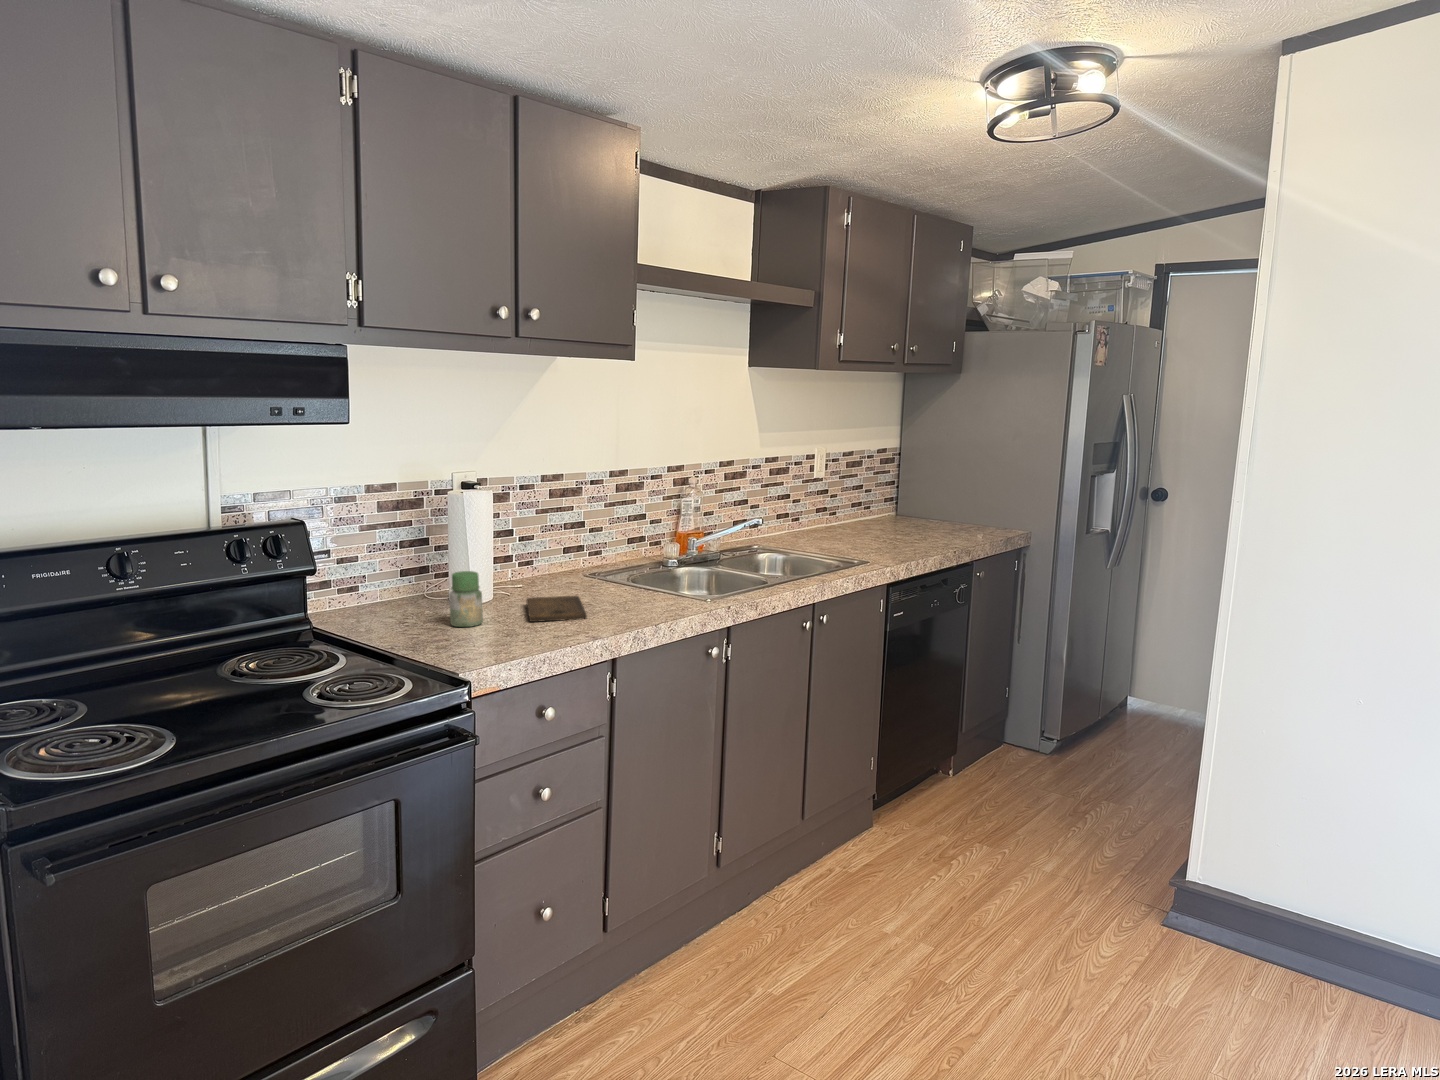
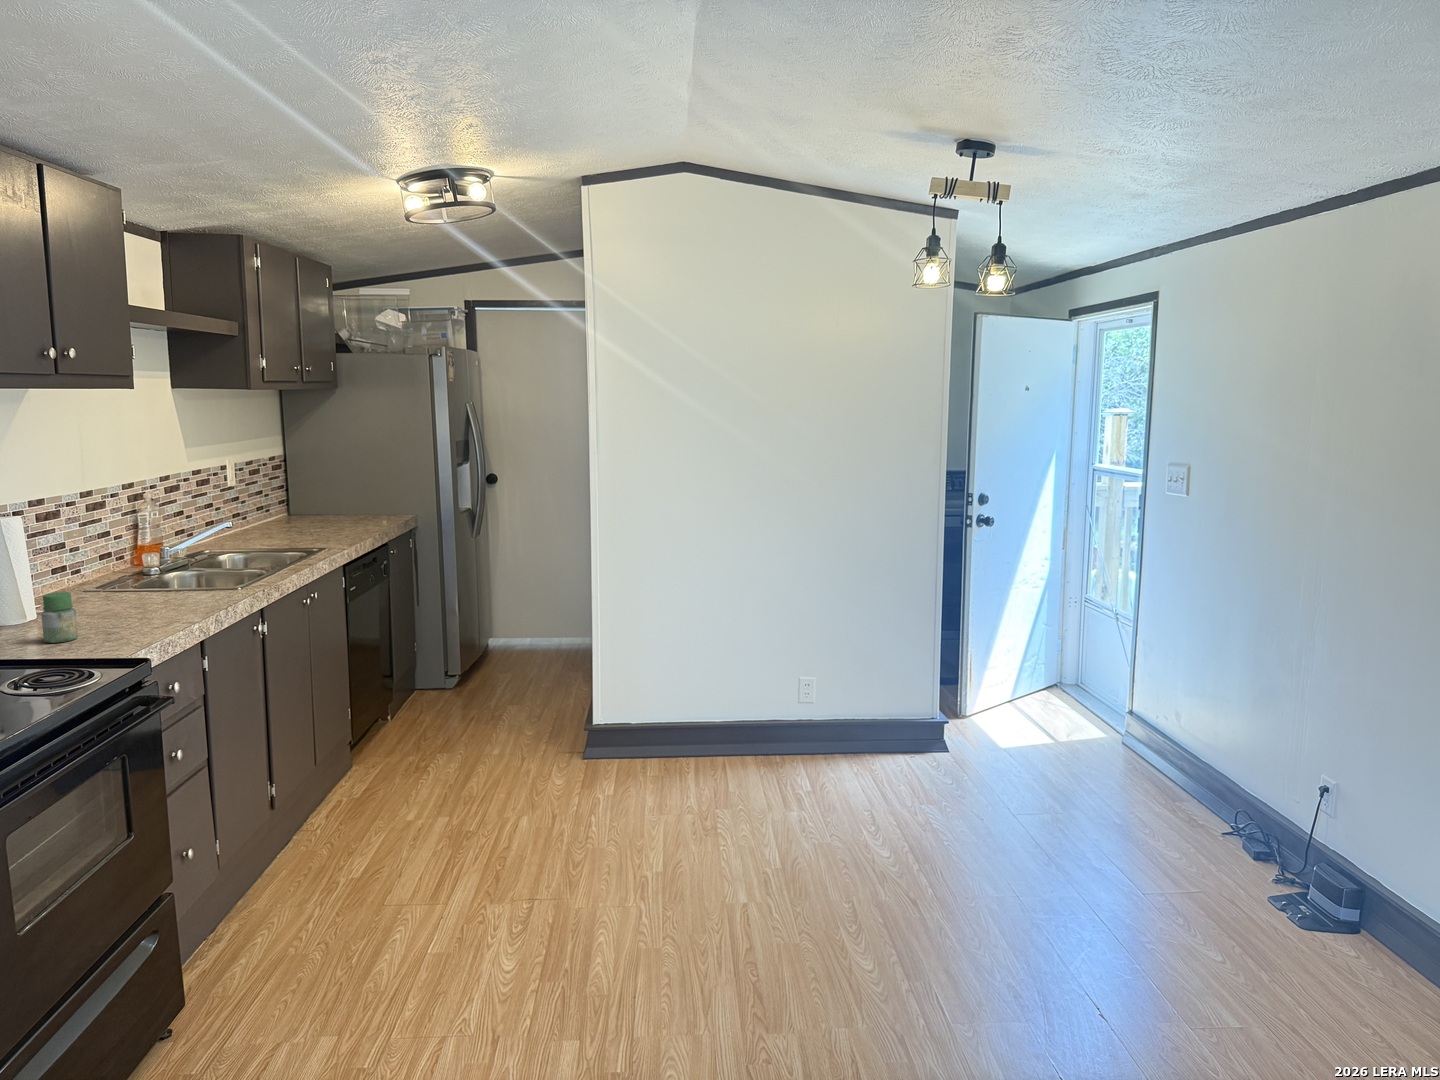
cutting board: present [526,596,587,622] -> none [84,605,173,628]

